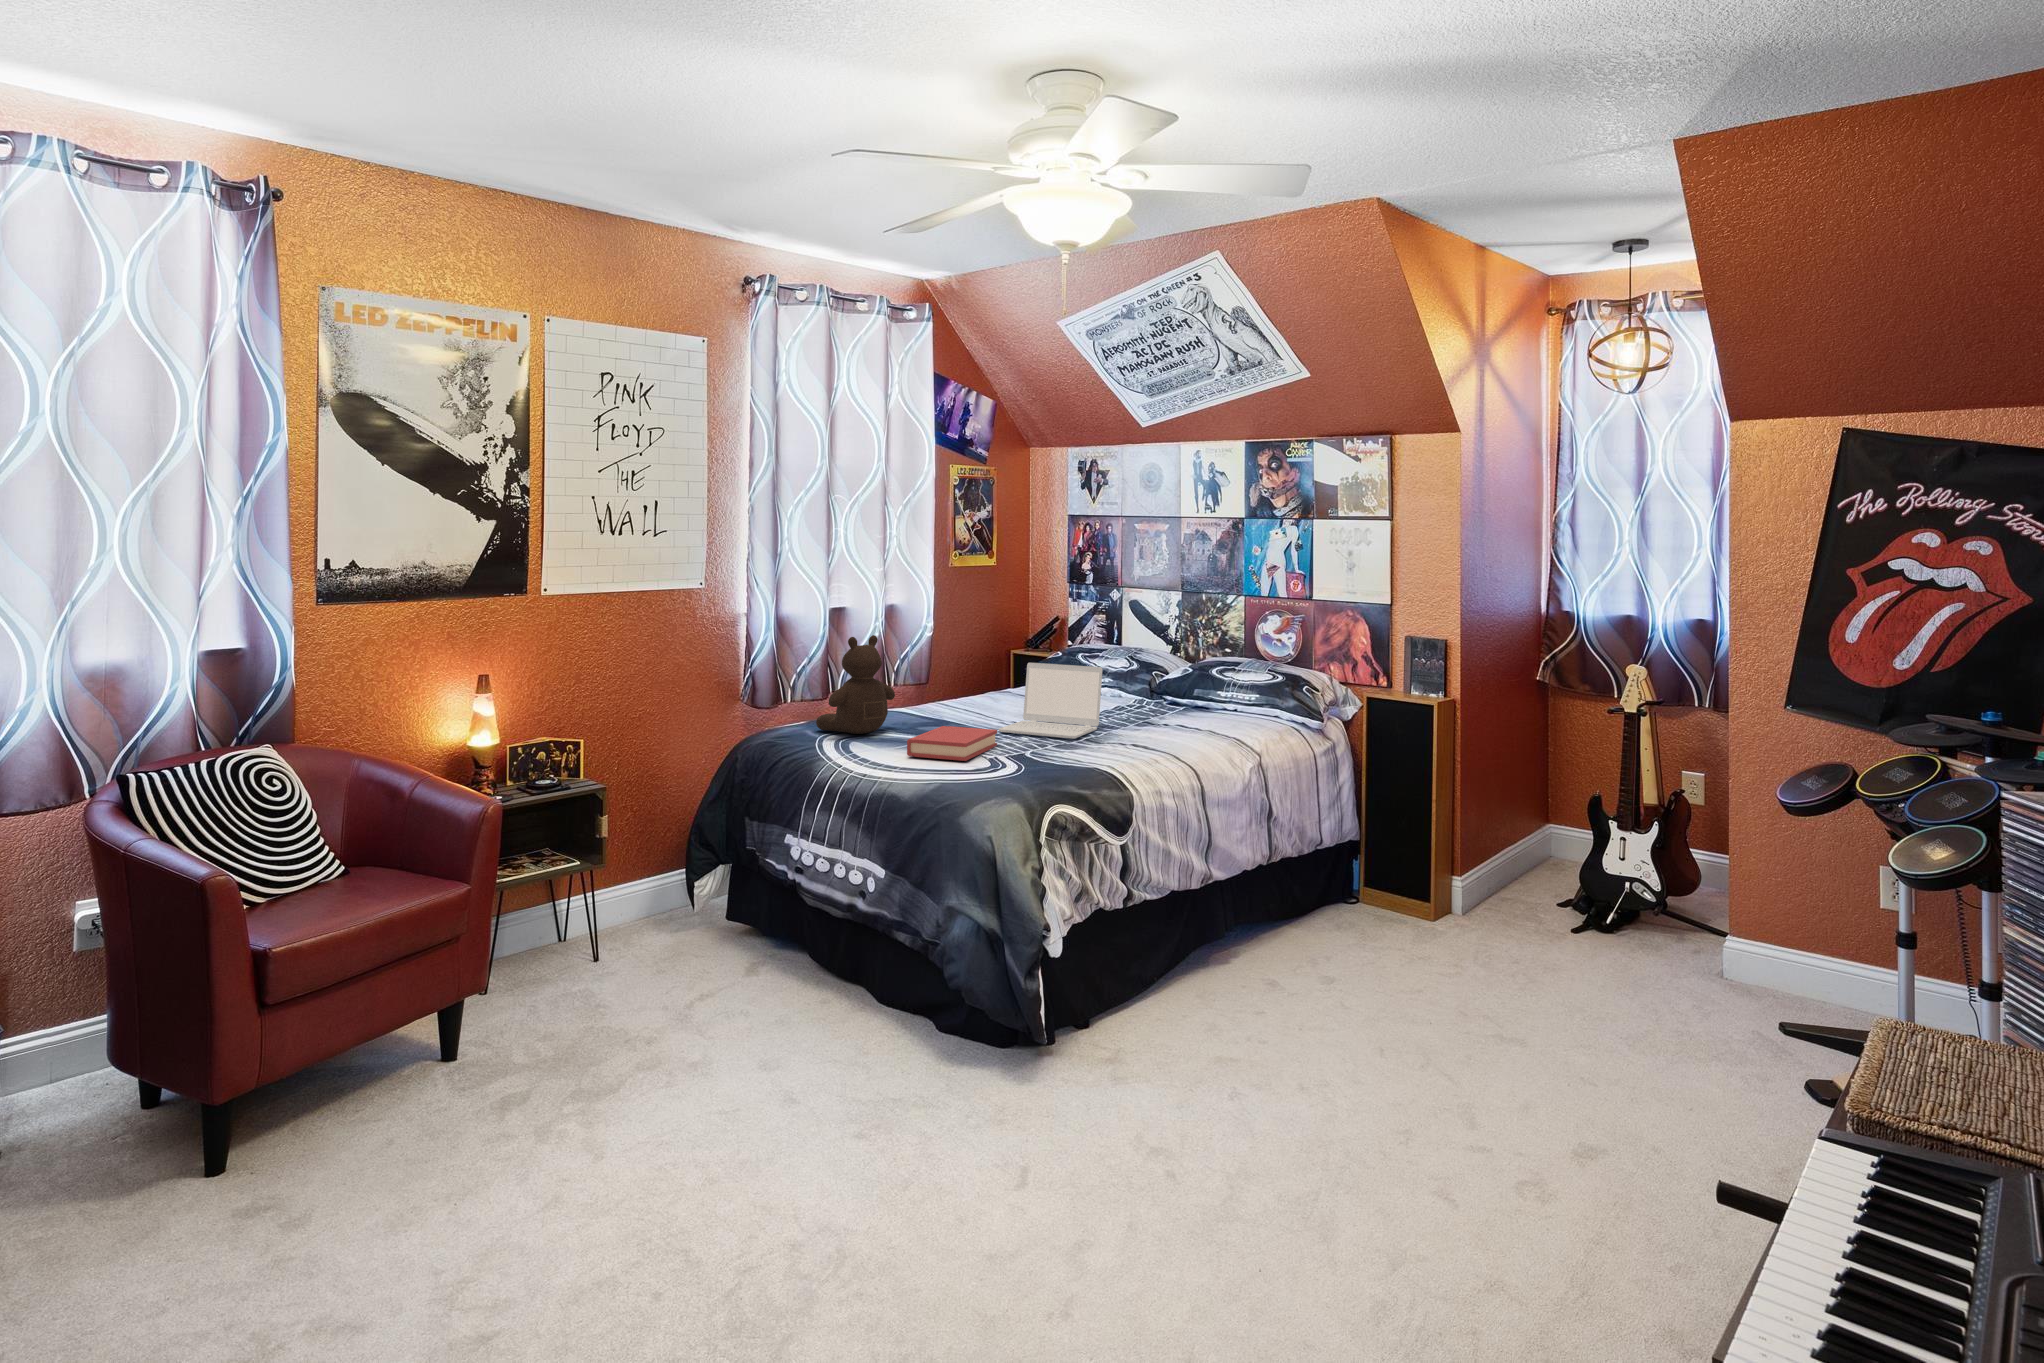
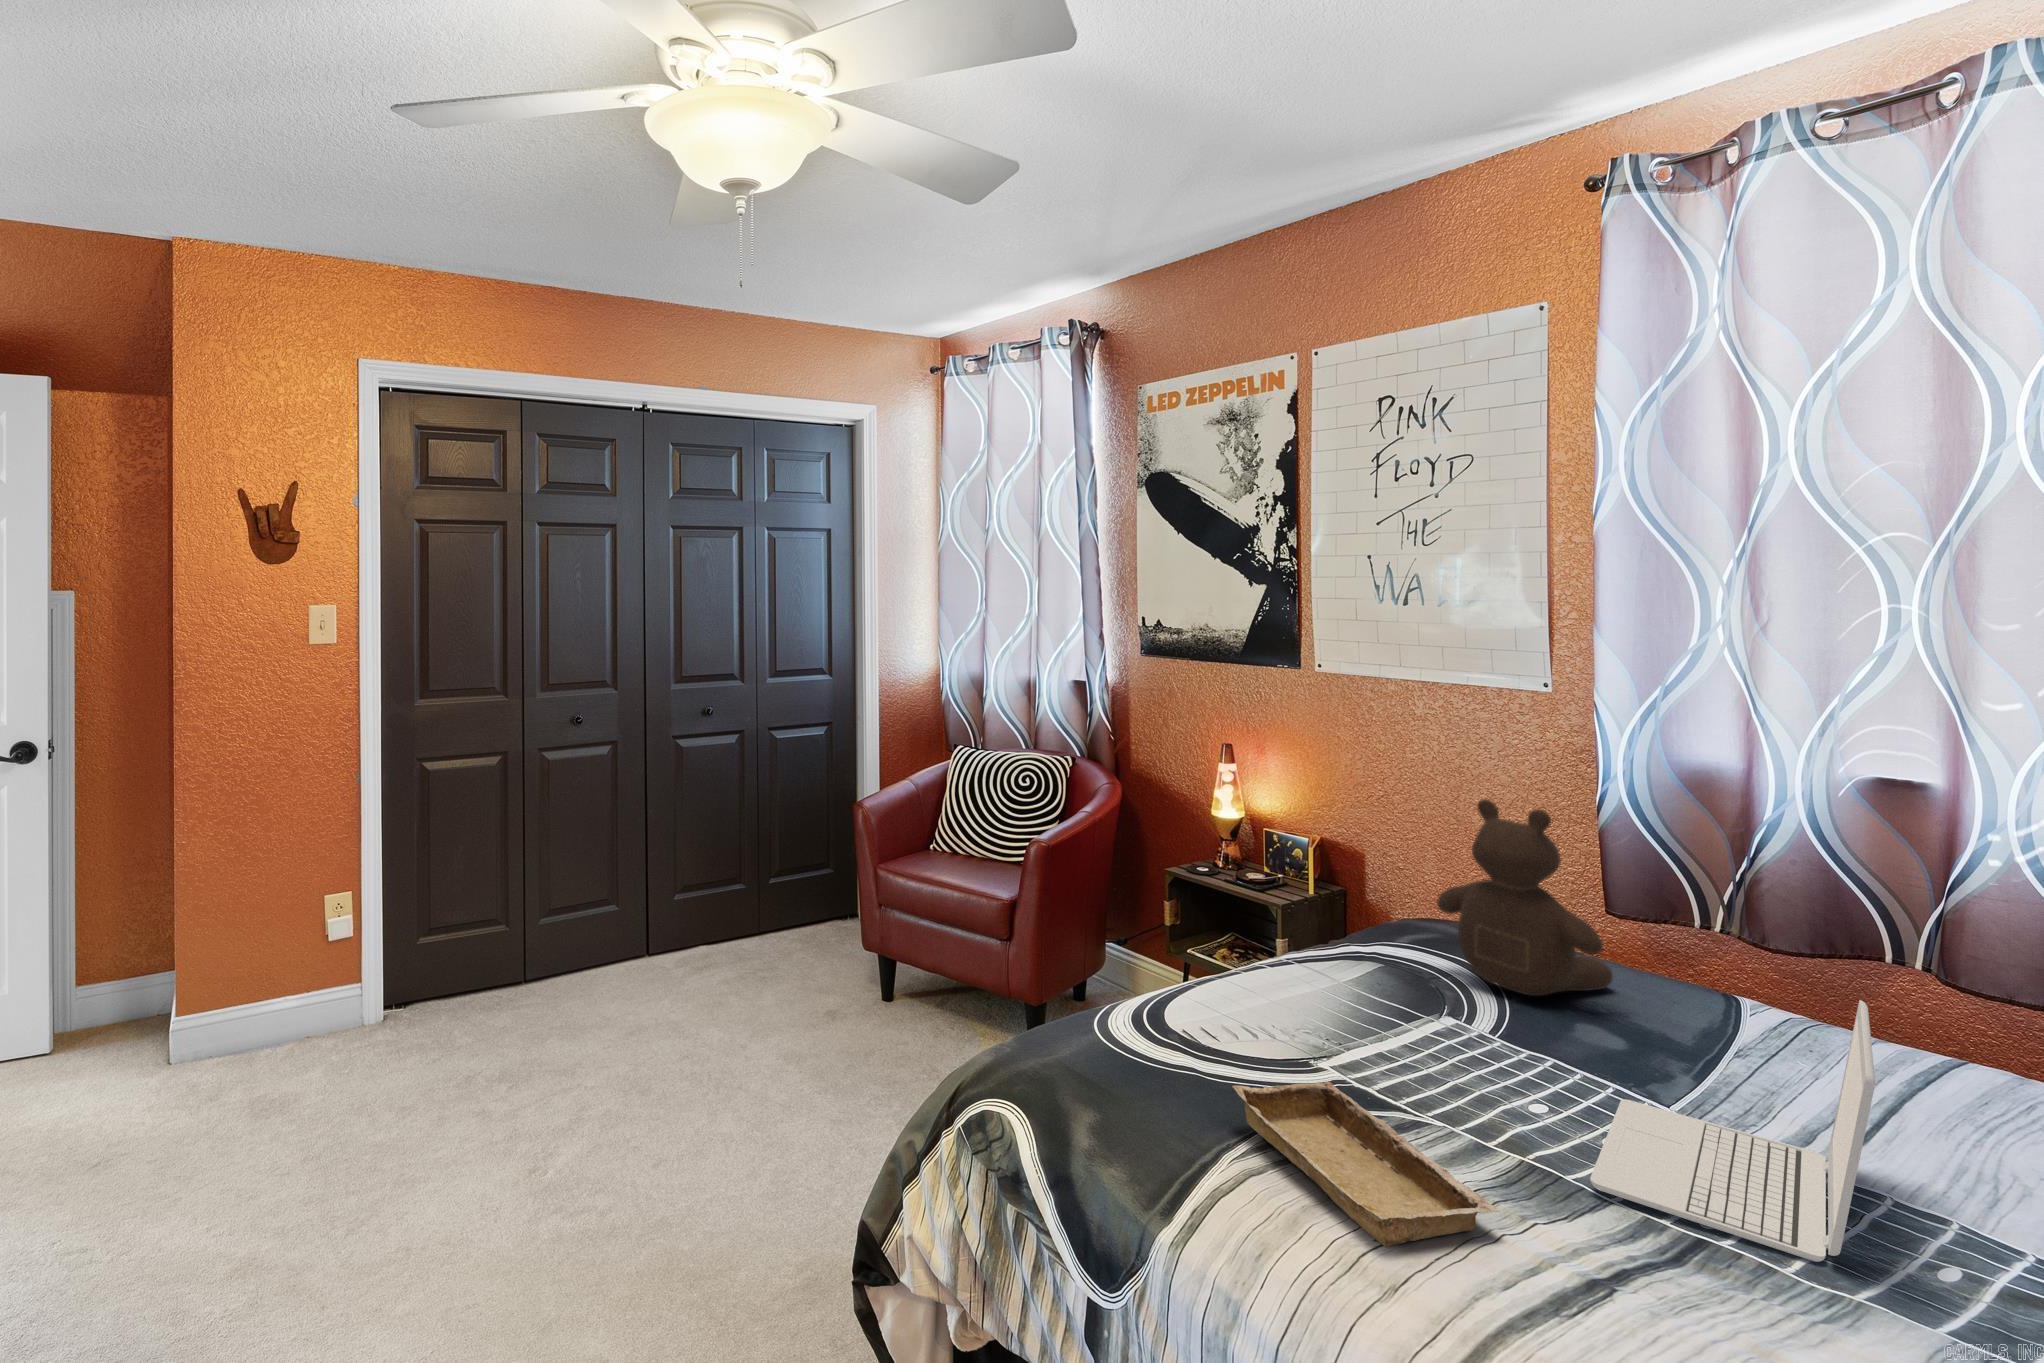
hardback book: present [907,726,997,761] -> none [1281,976,1494,1096]
tray: none [1038,741,1143,765] -> present [1232,1082,1501,1246]

